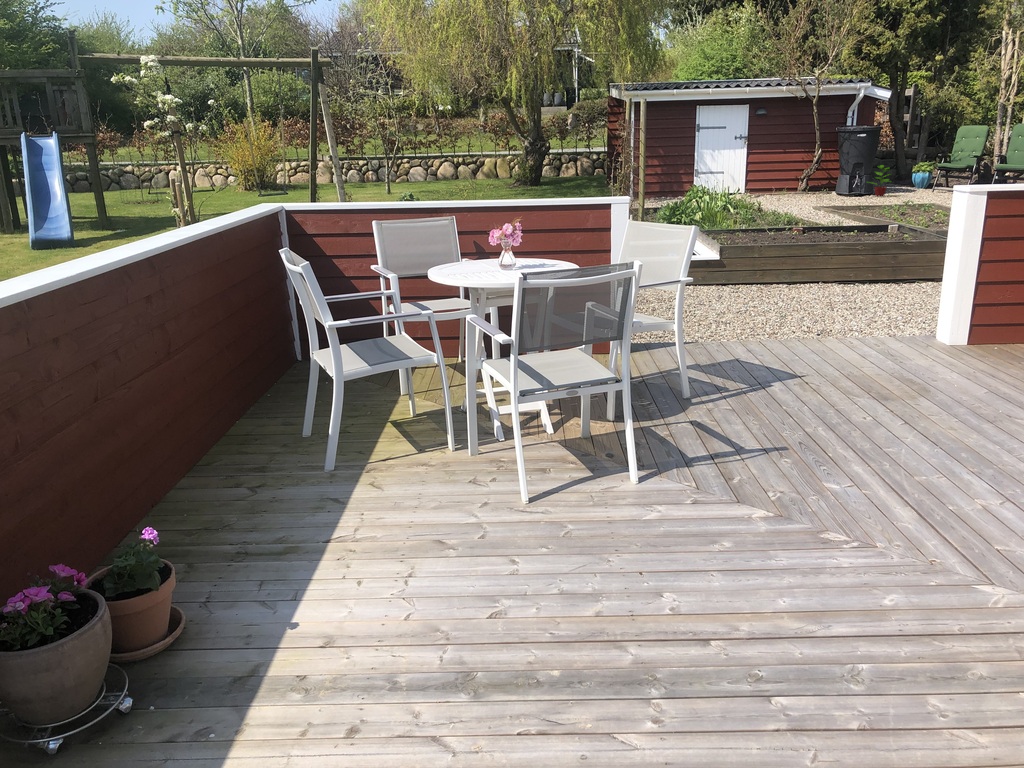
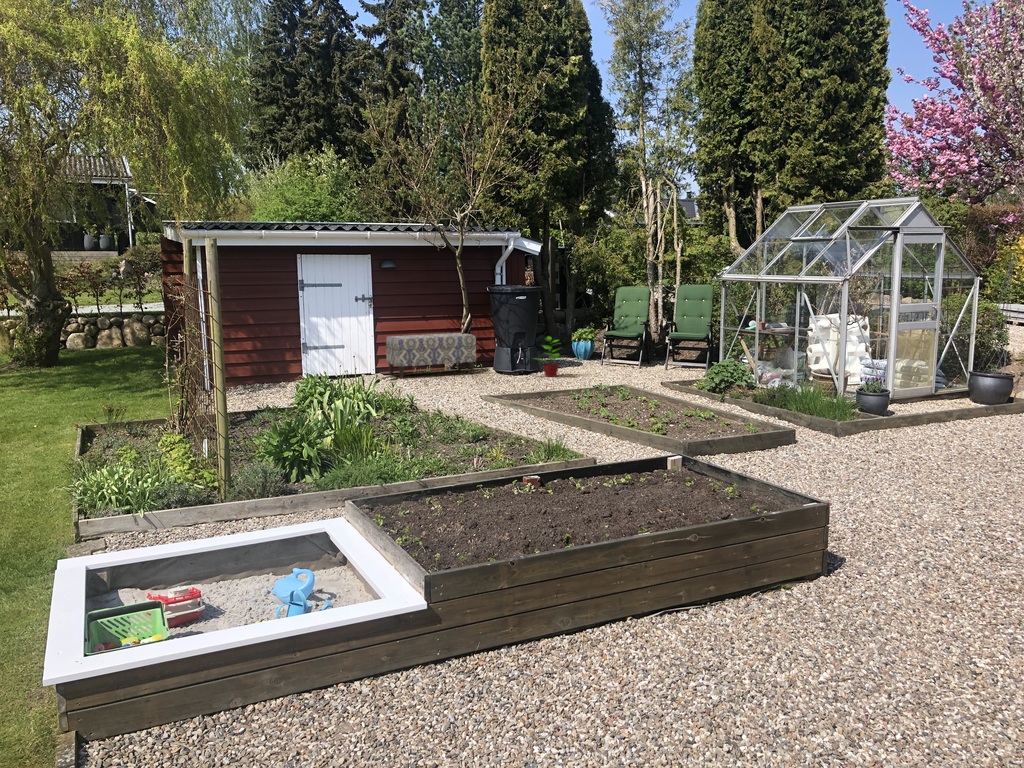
bench: none [754,164,823,196] -> present [386,333,476,379]

